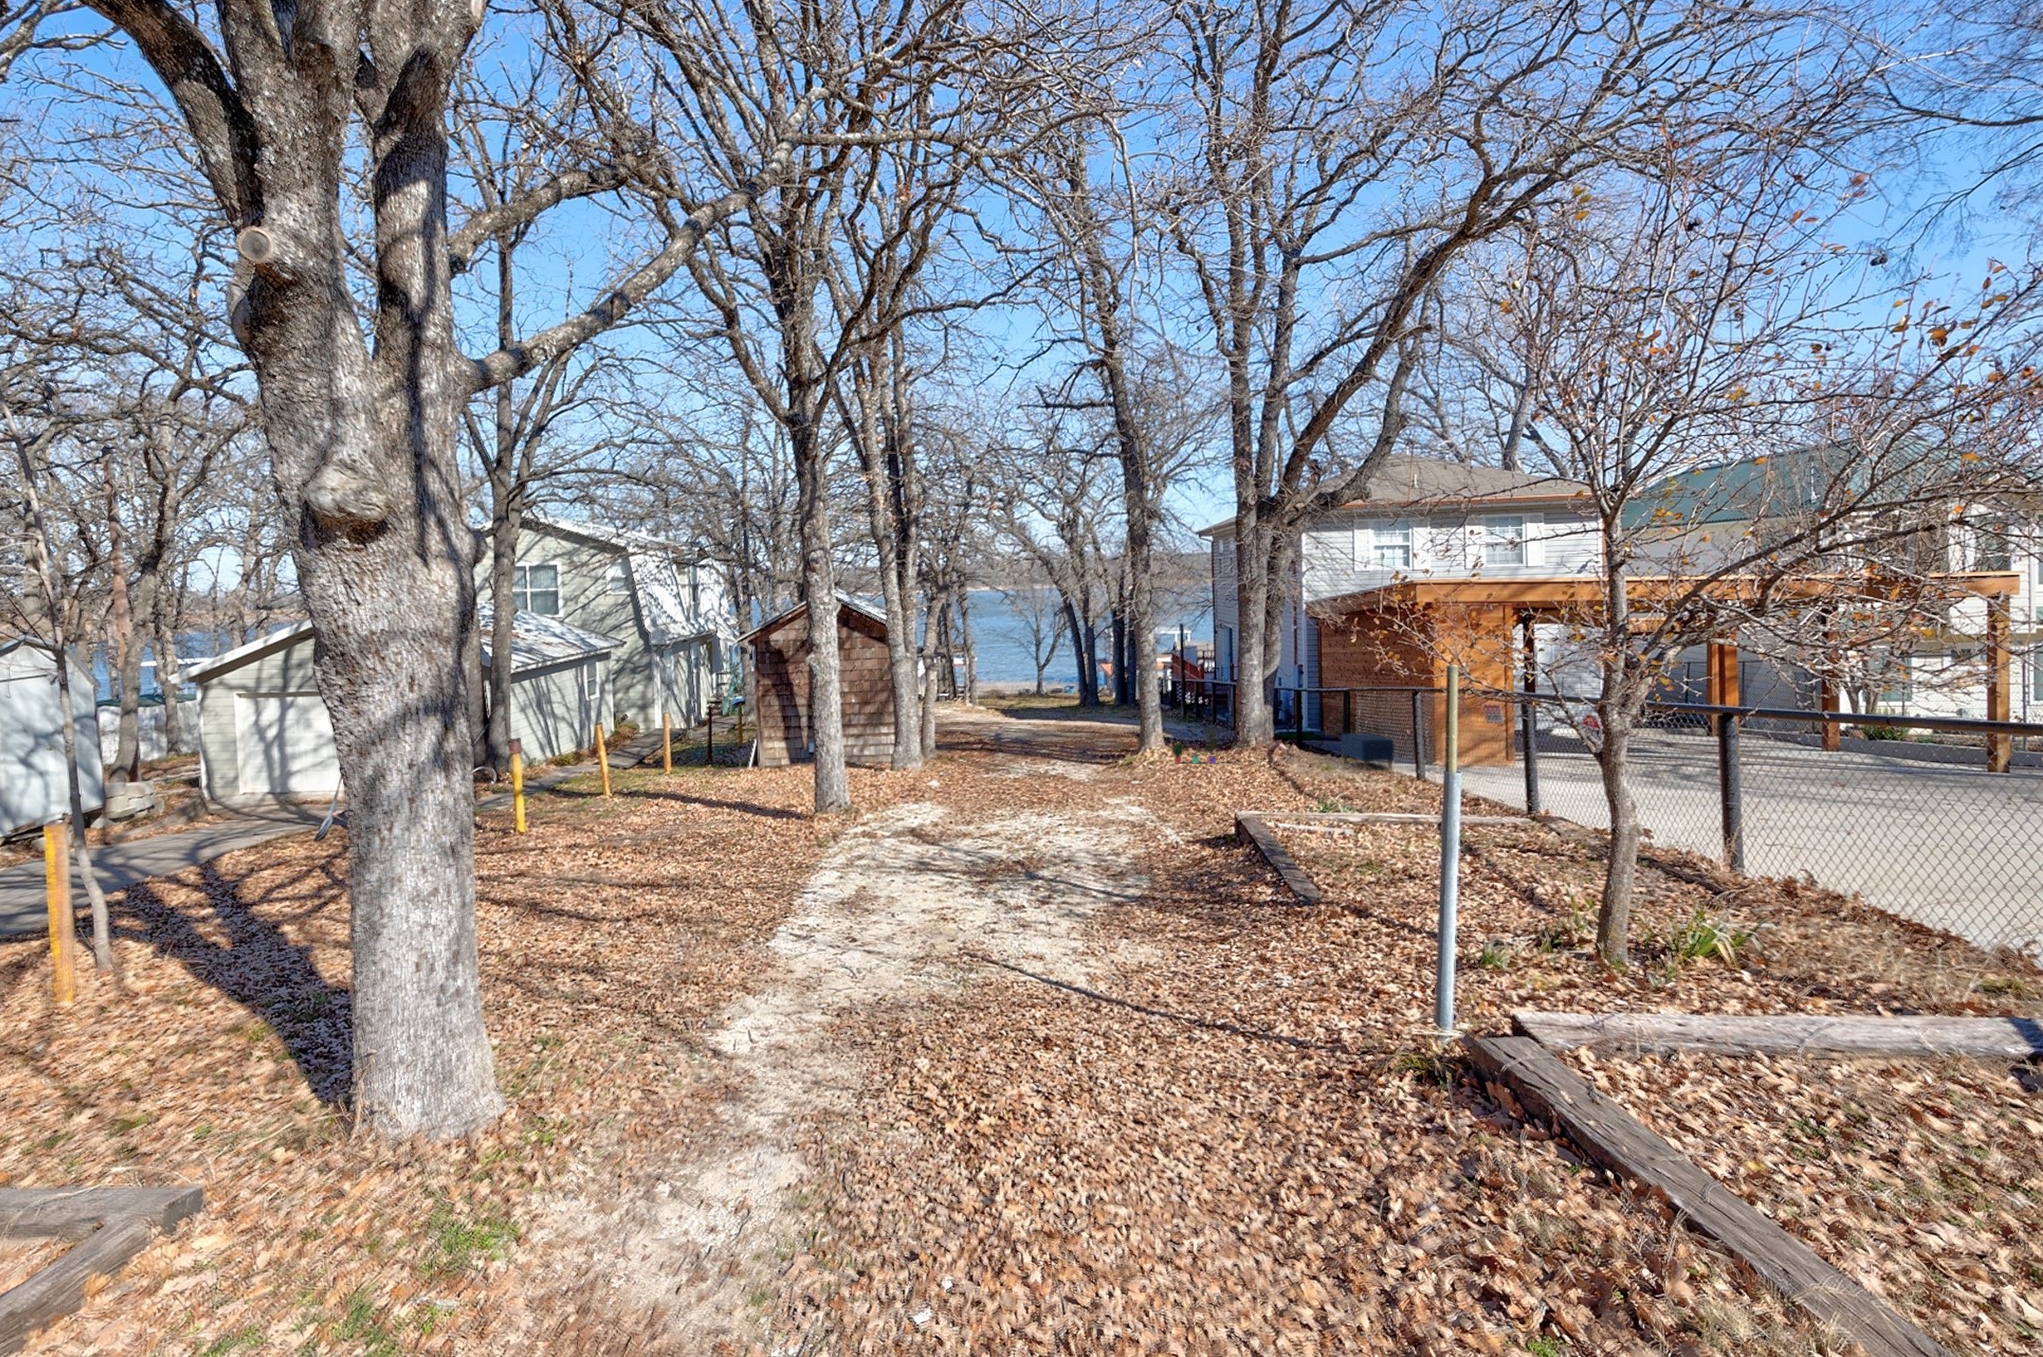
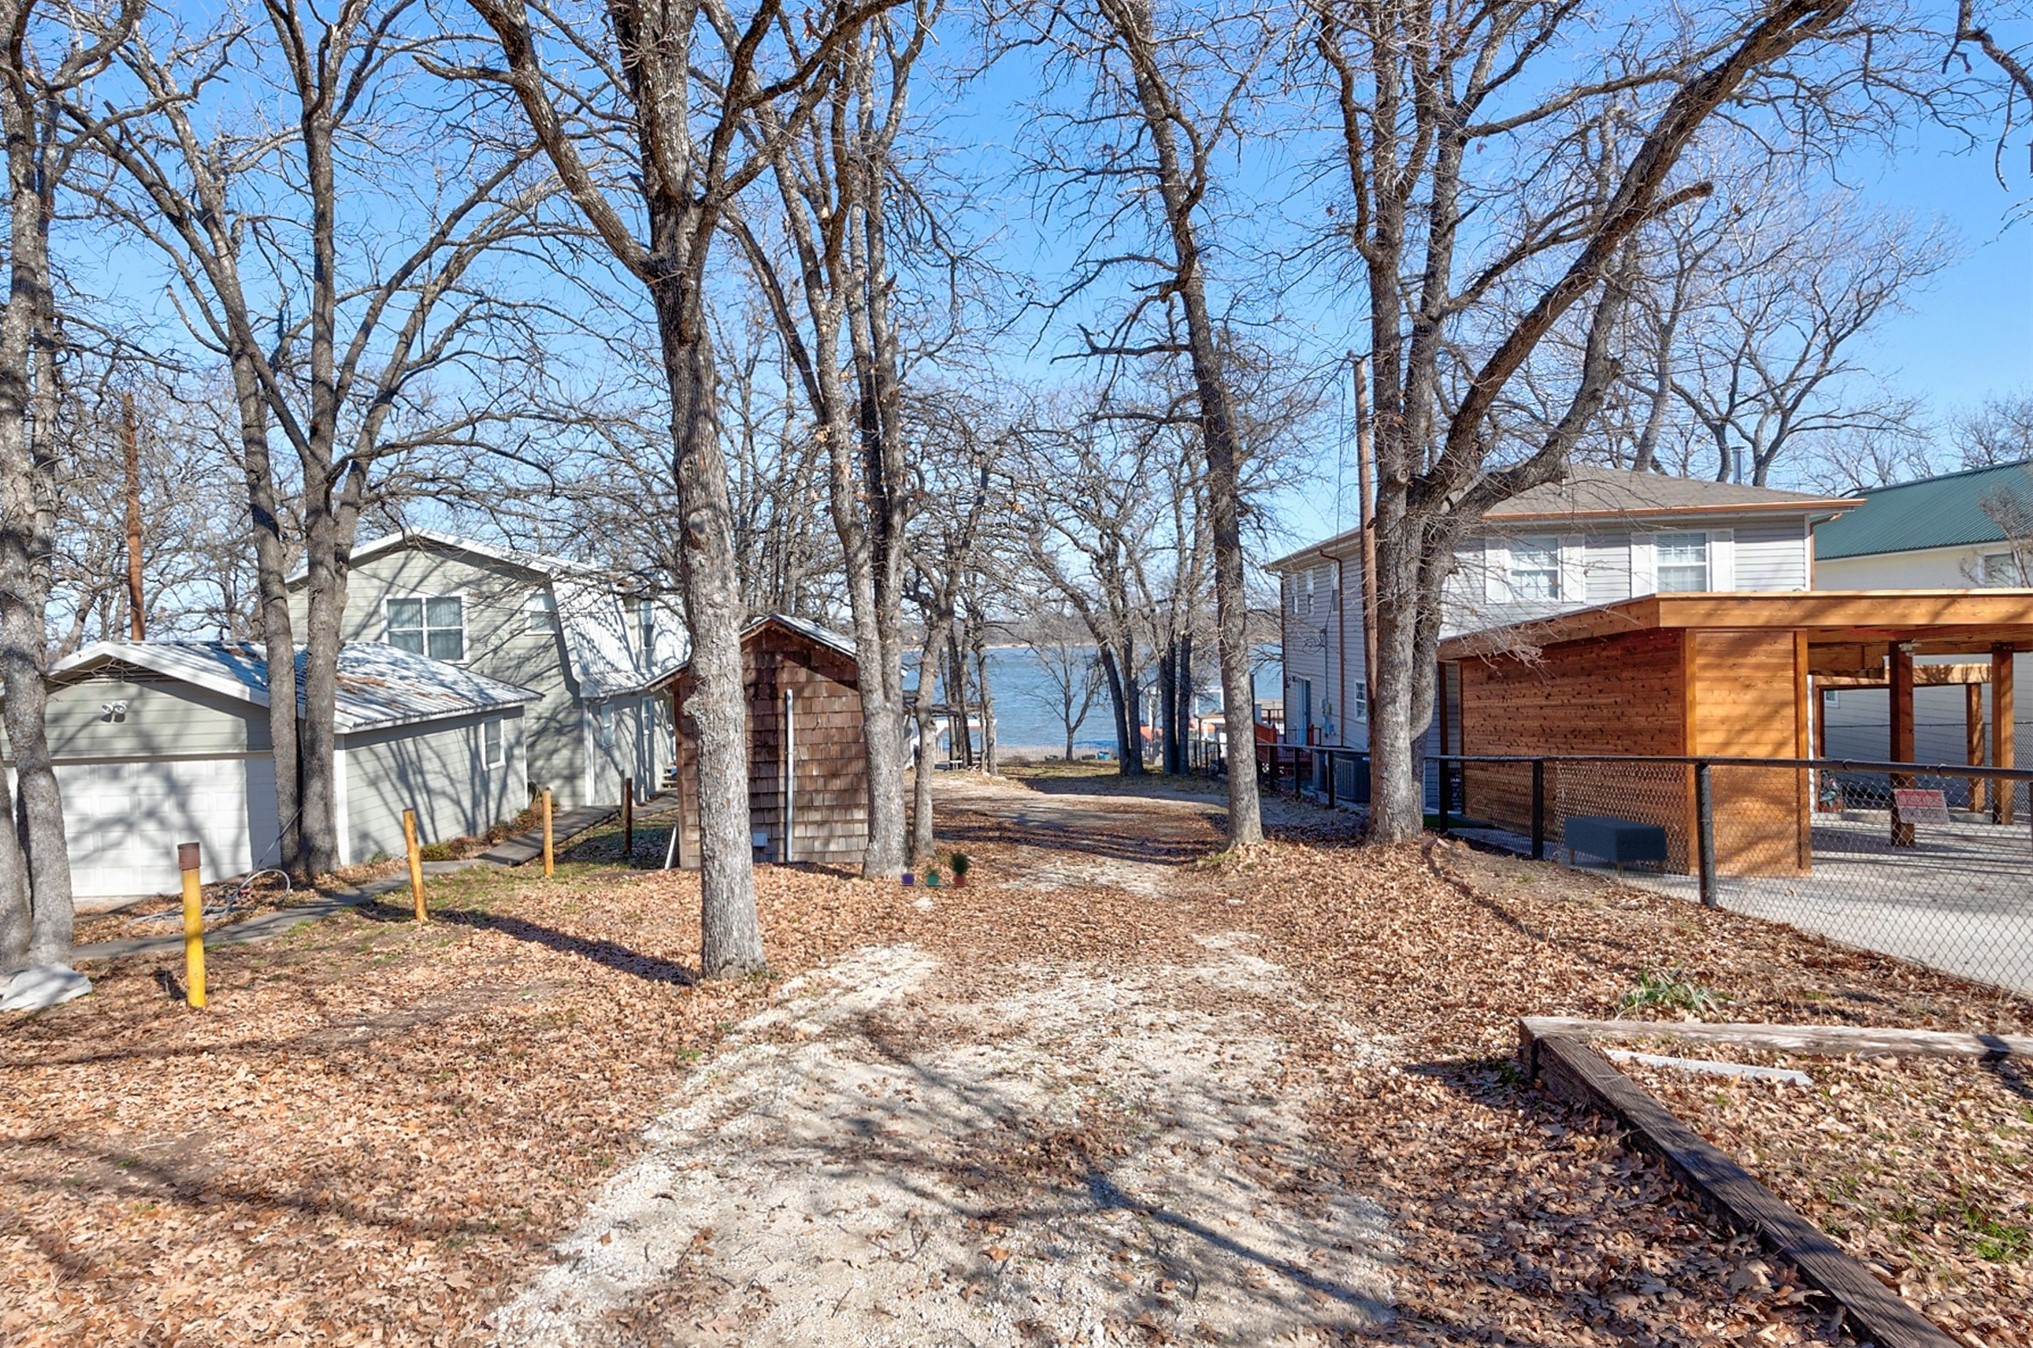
potted plant: present [1171,728,1217,764] -> present [898,827,971,887]

